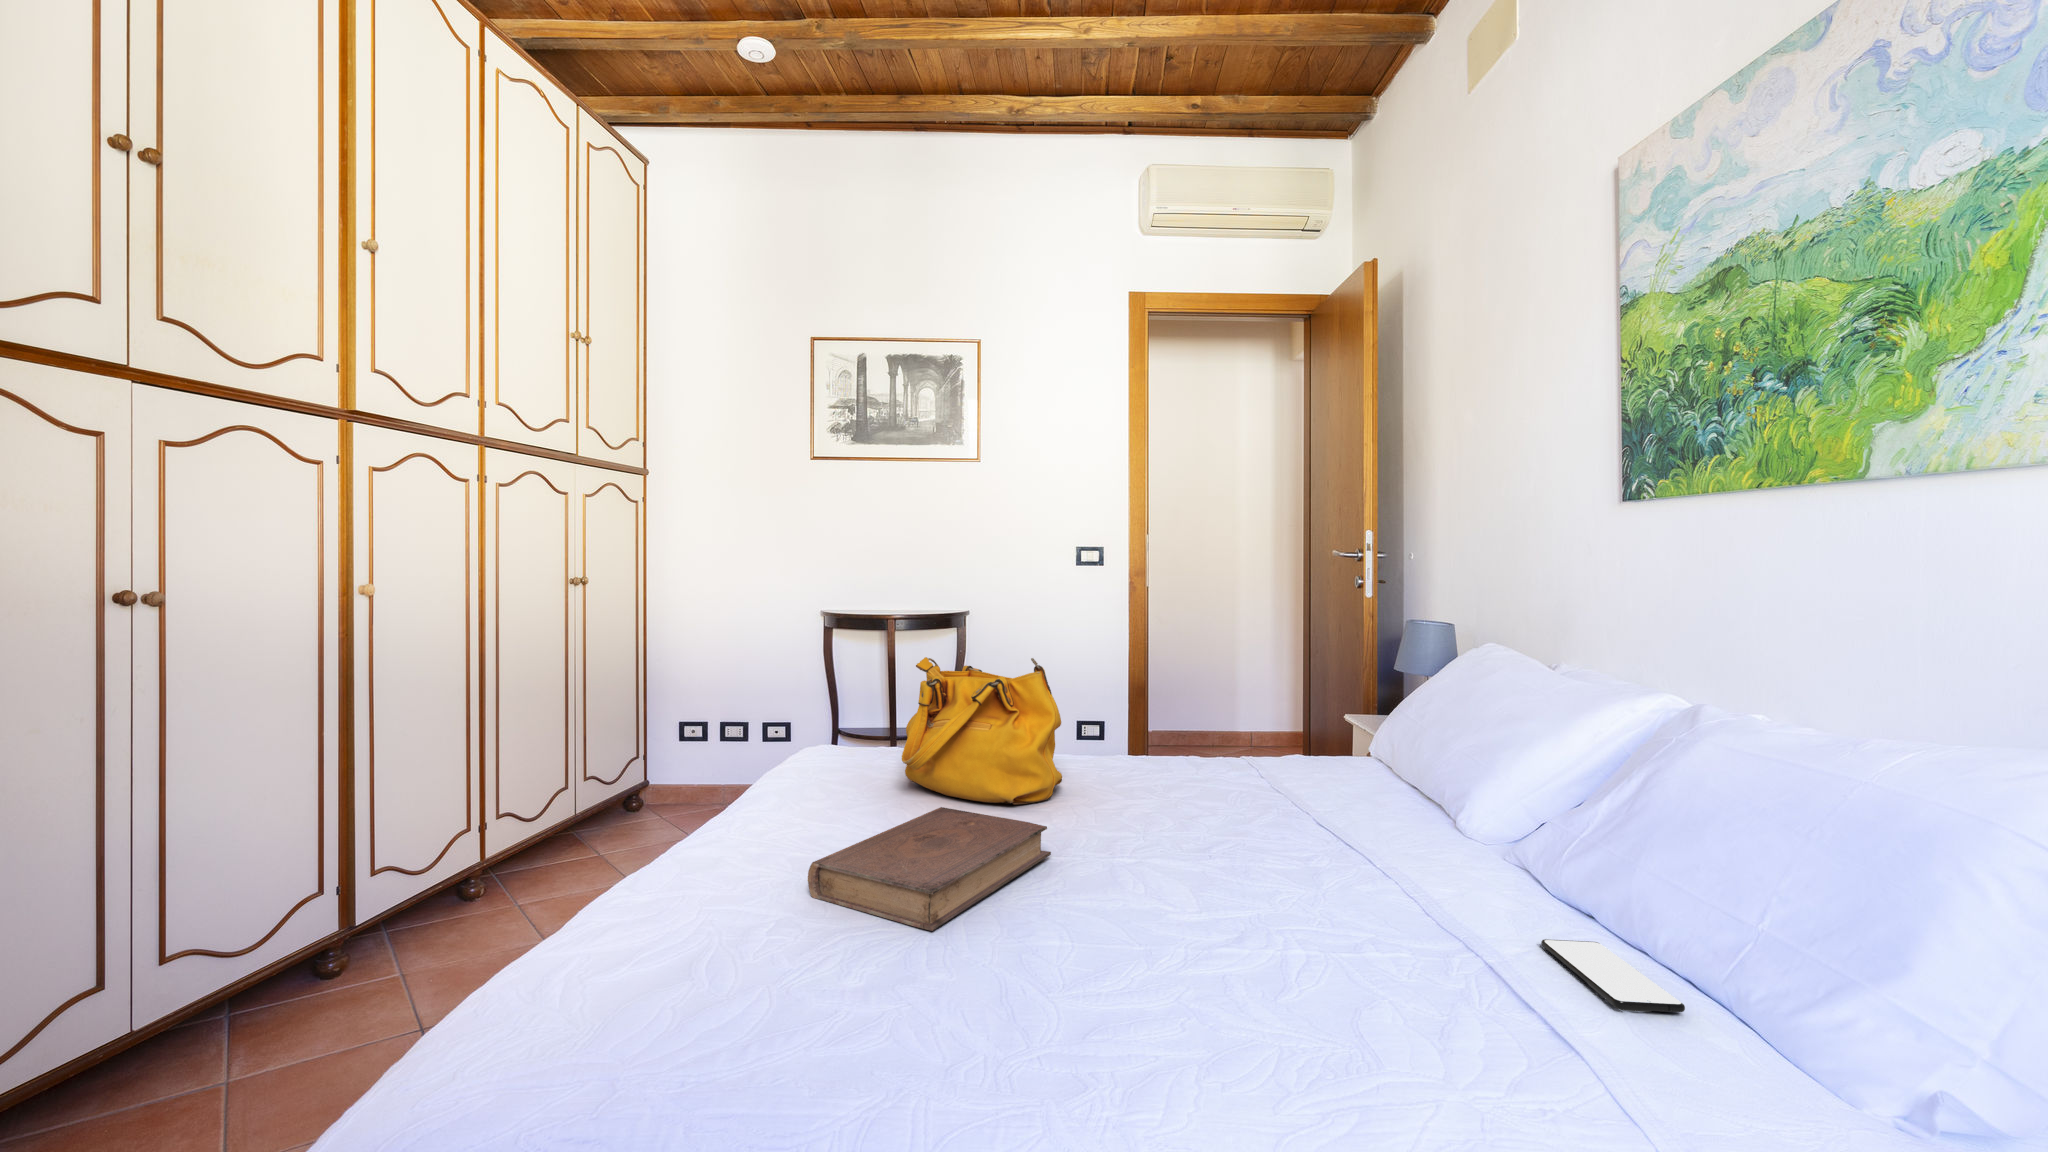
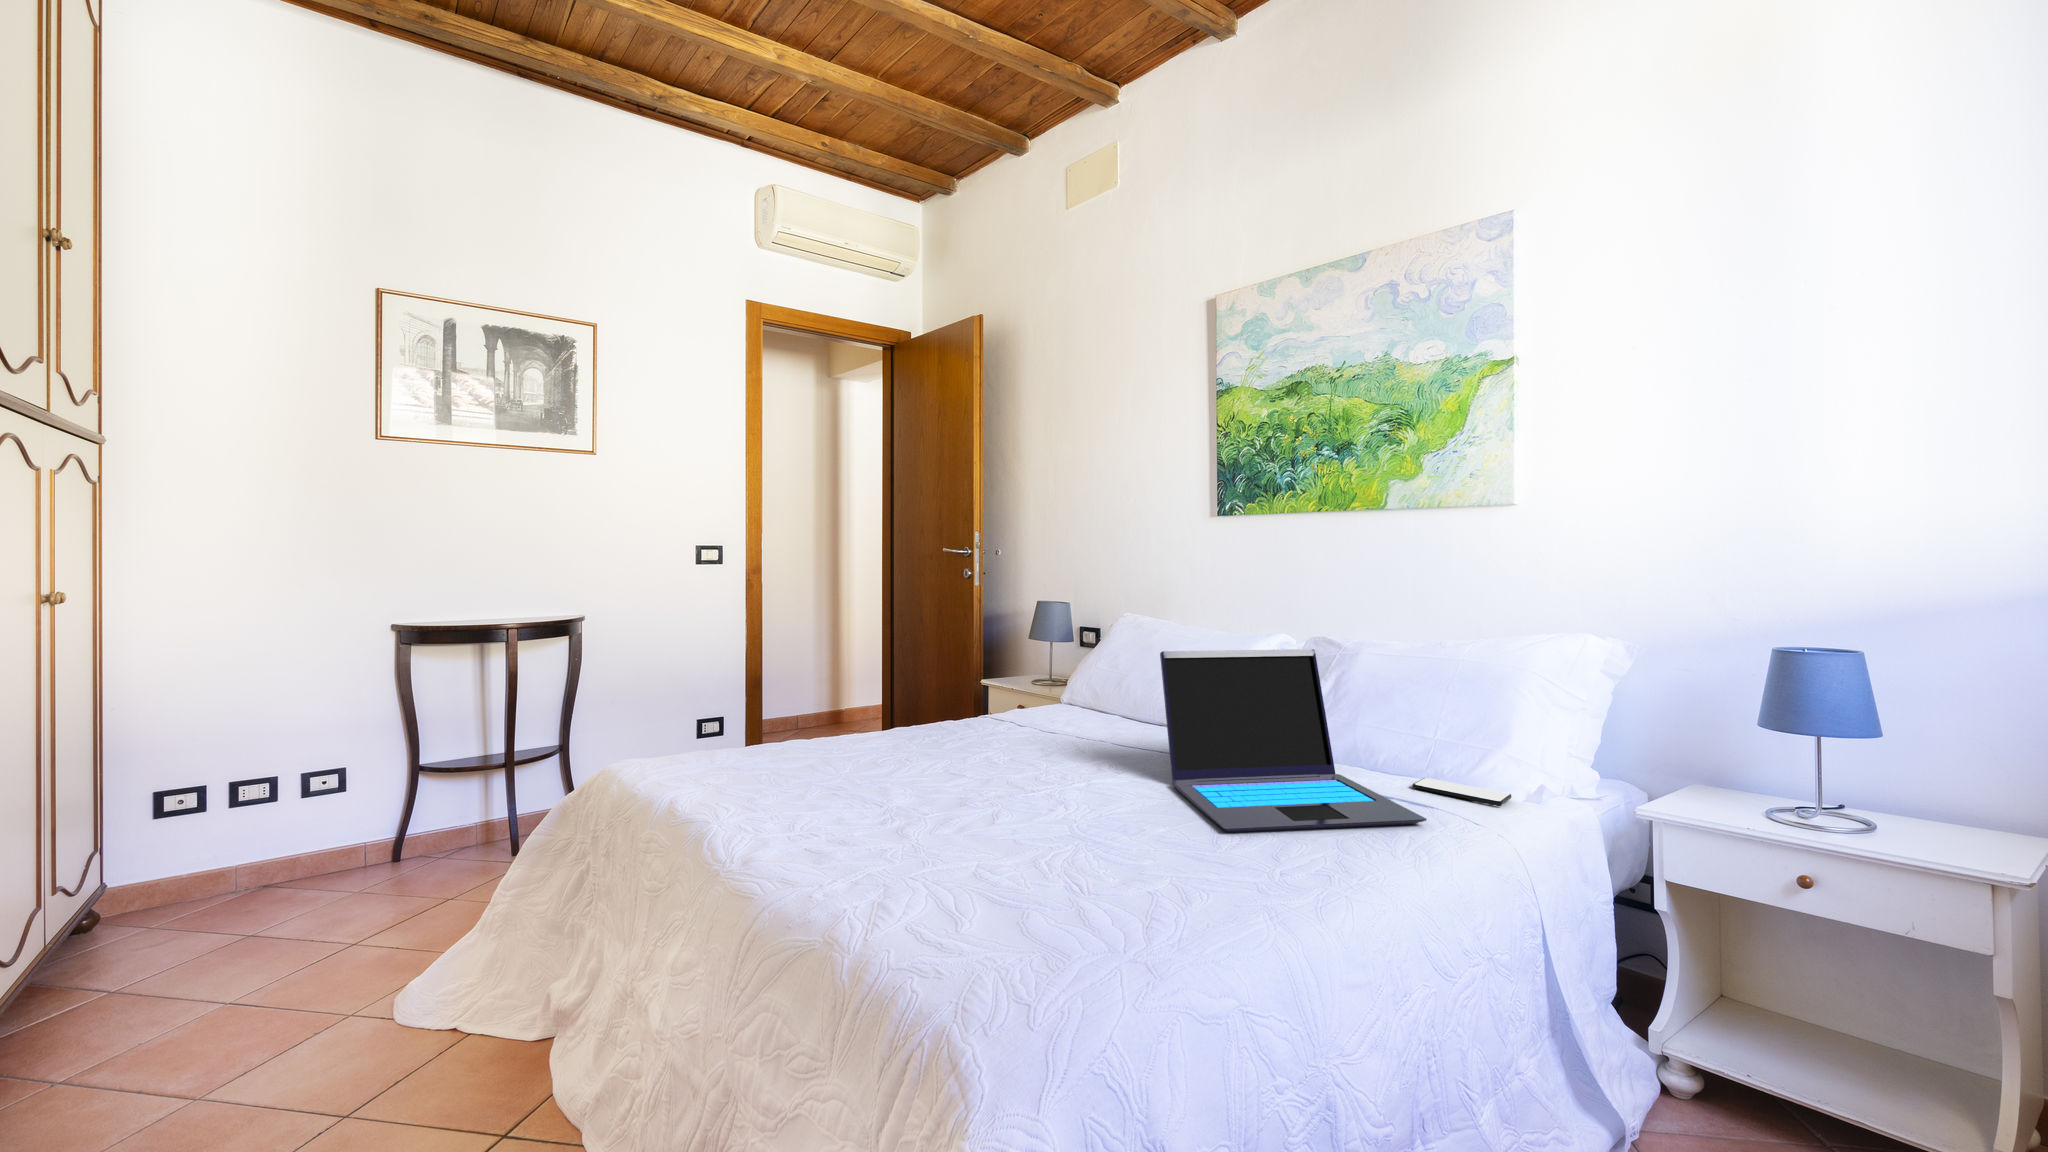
handbag: present [902,657,1062,805] -> none [808,647,1003,810]
laptop: none [1127,685,1459,967] -> present [1160,649,1427,833]
book: present [808,807,1051,931] -> none [997,801,1228,945]

